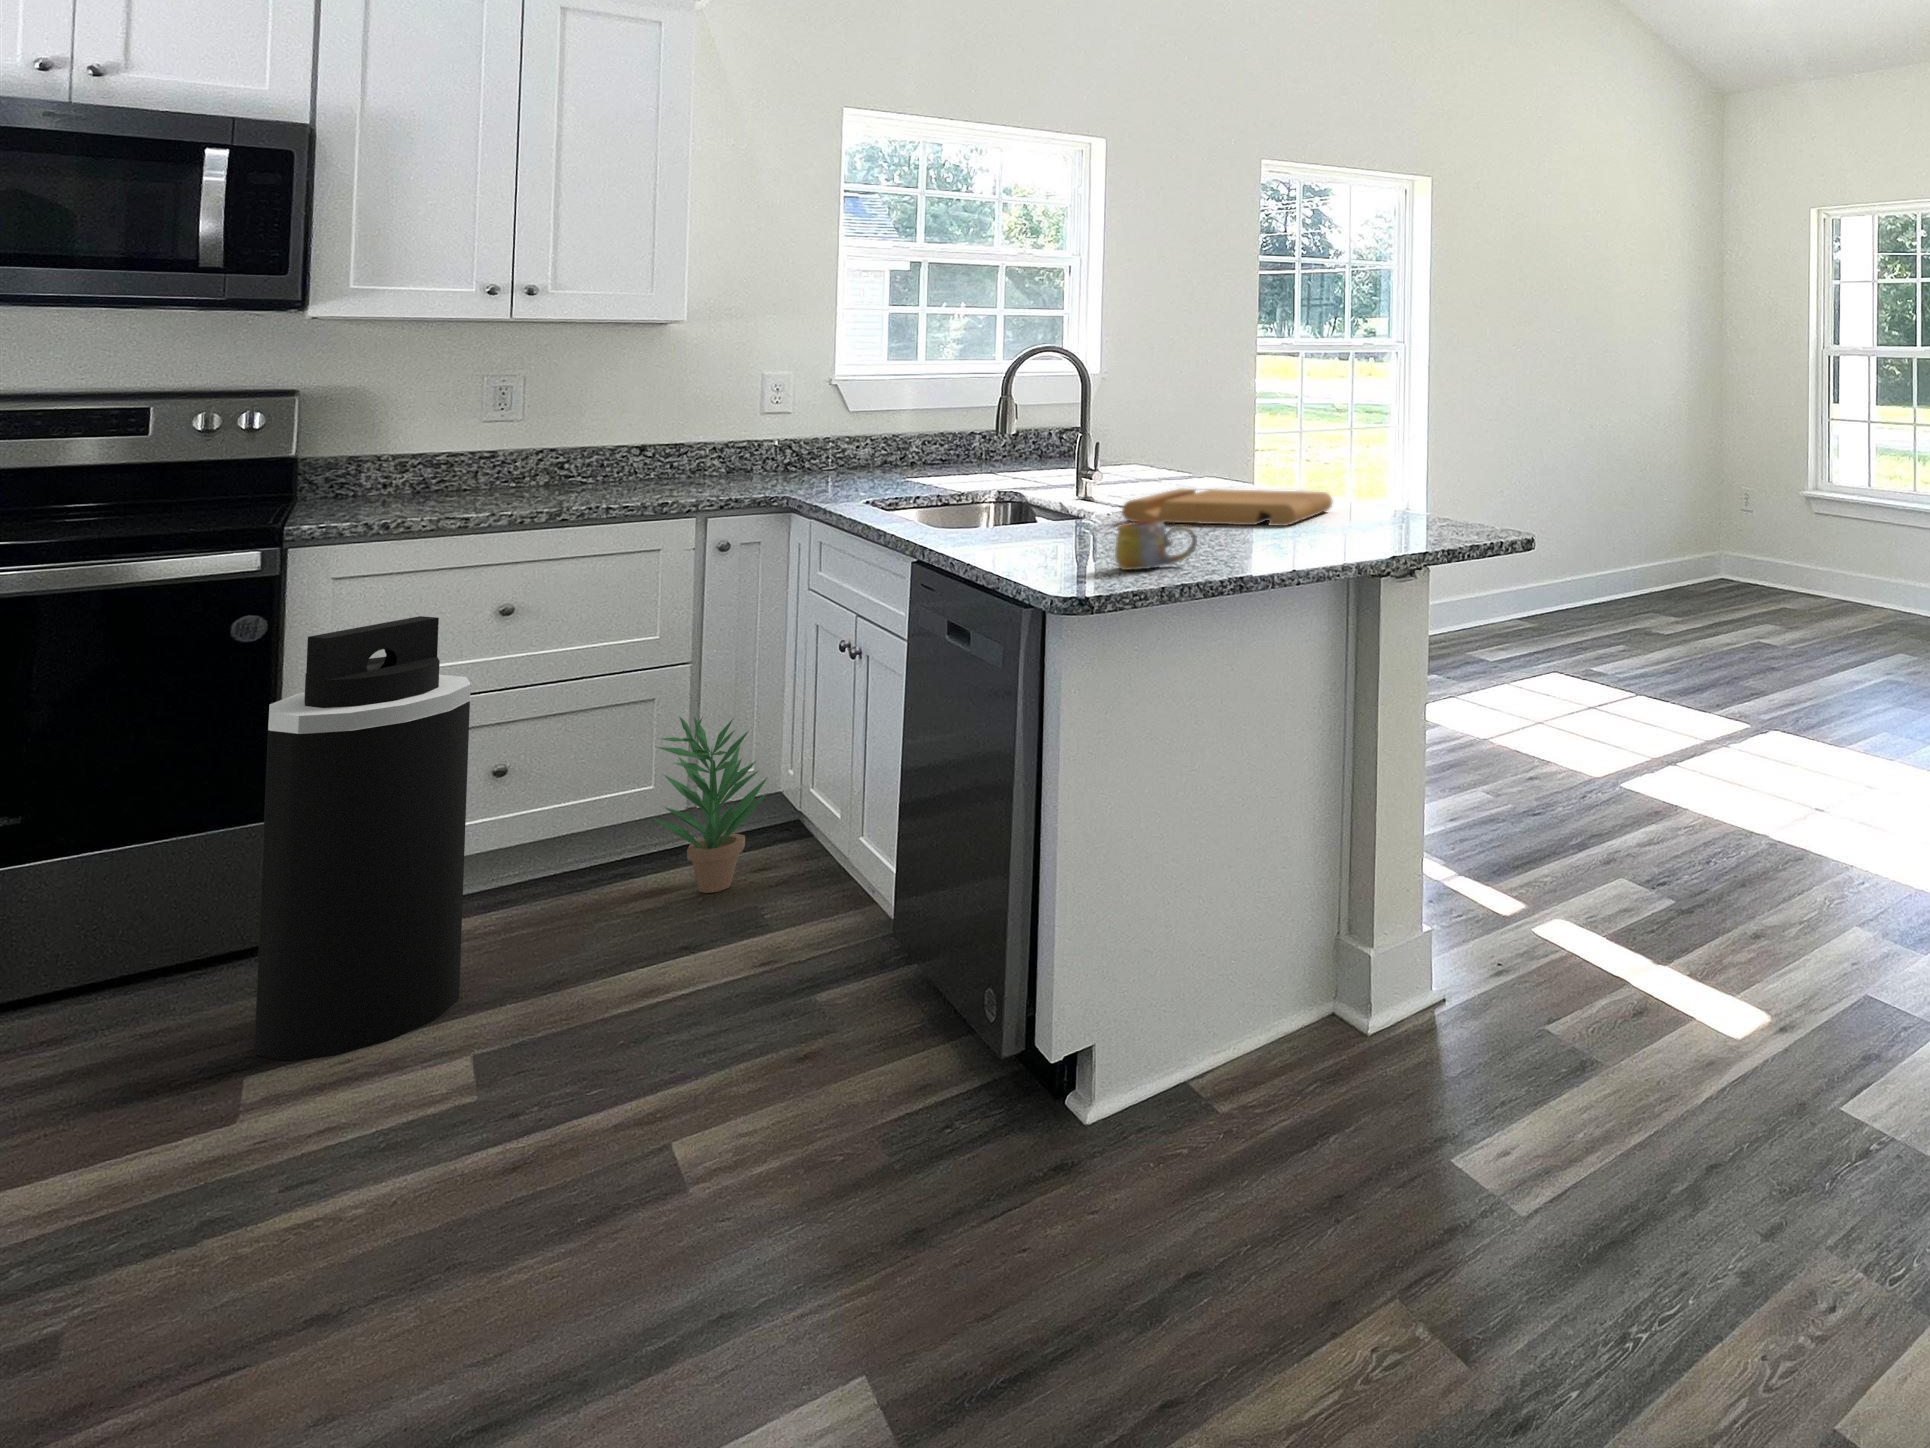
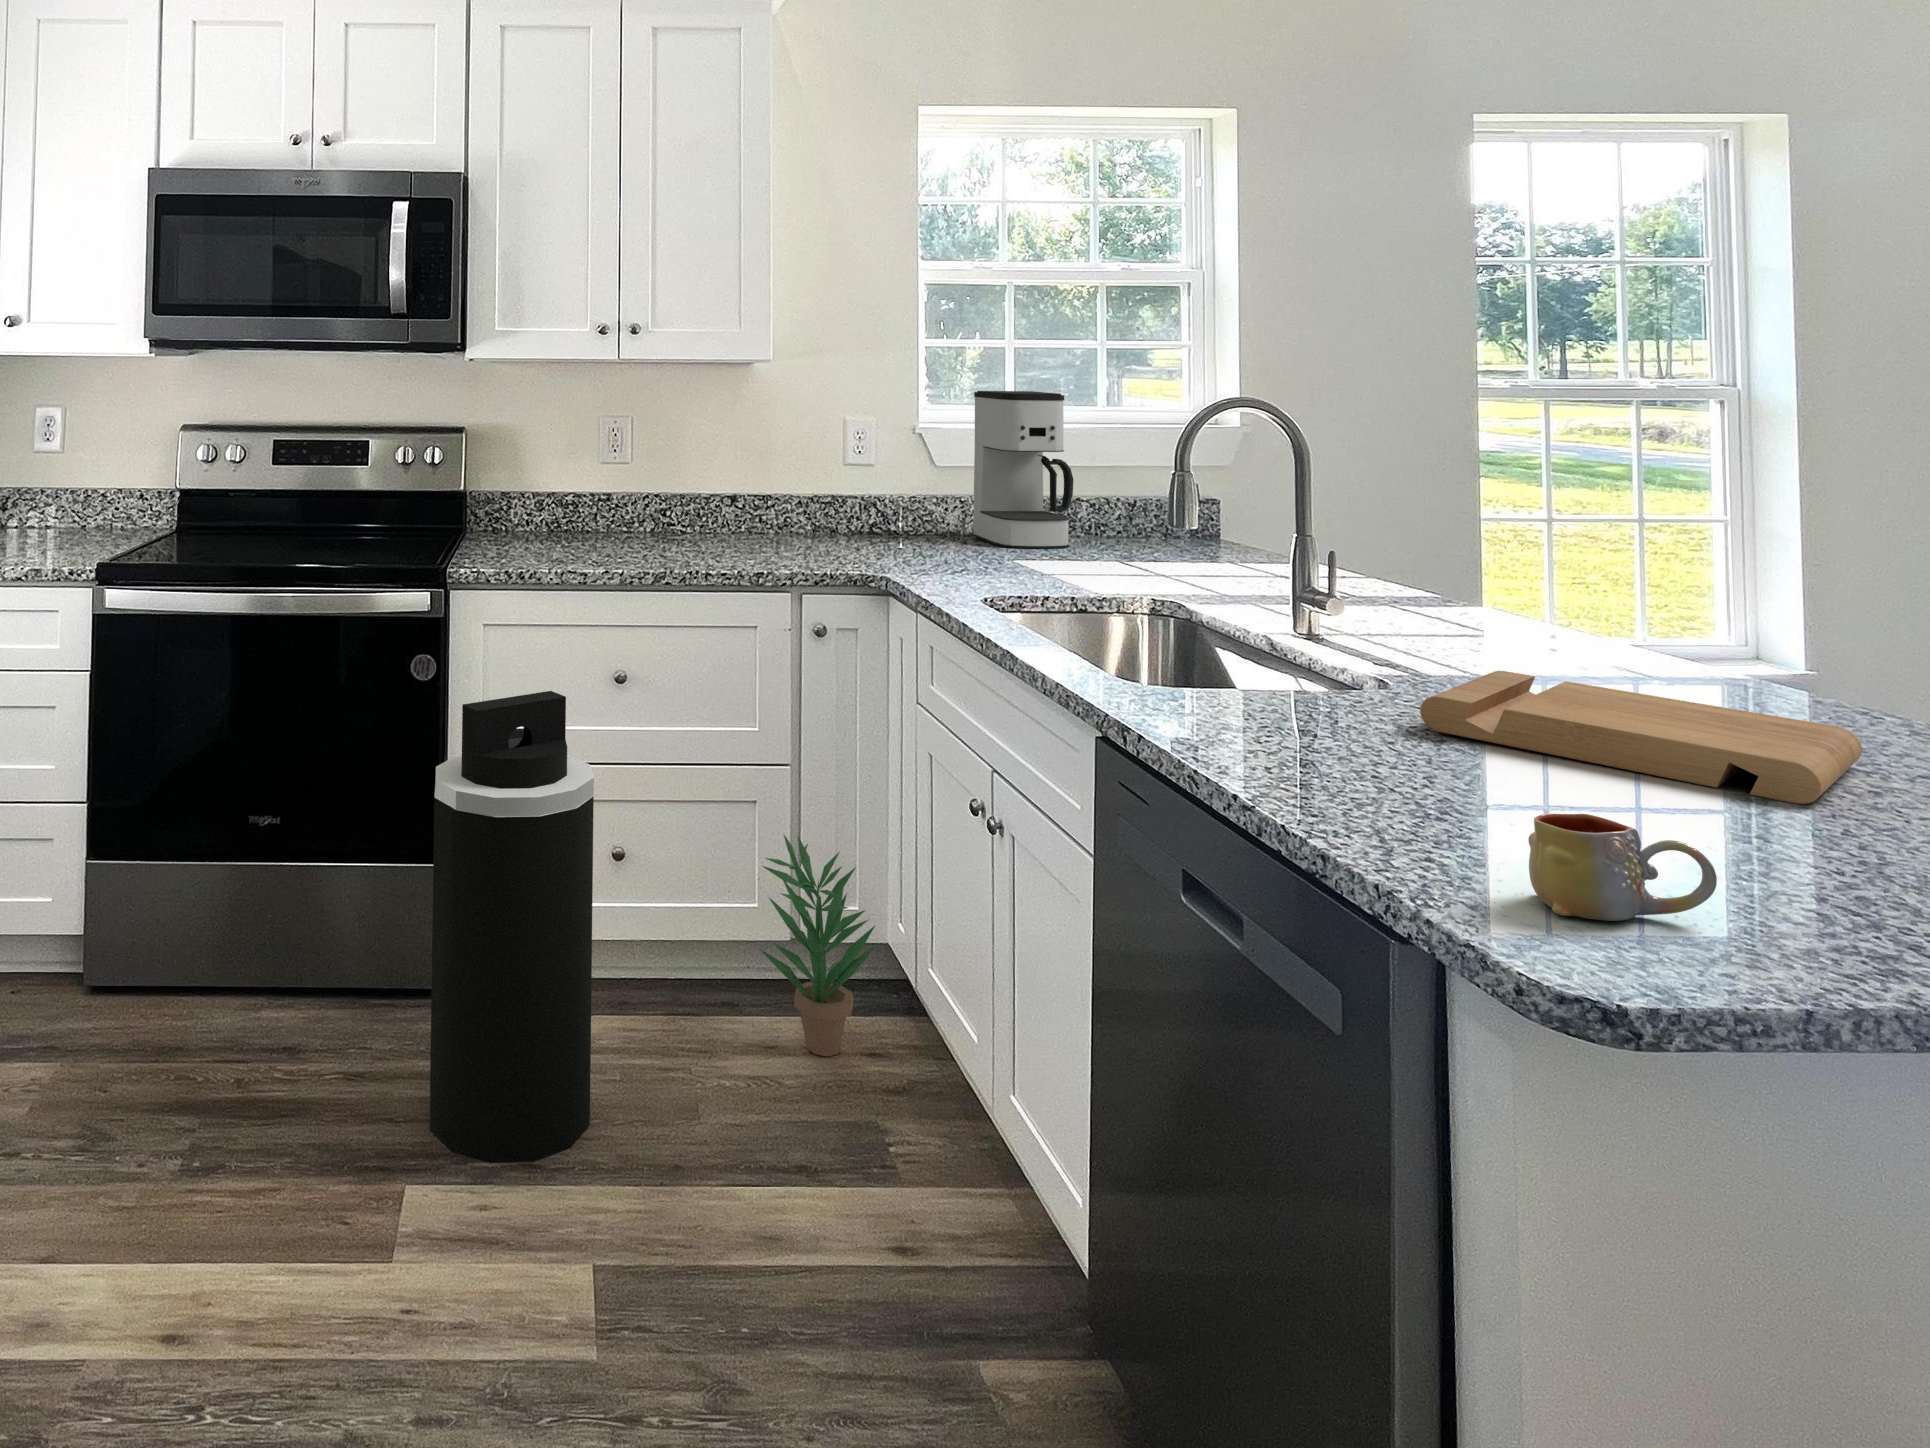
coffee maker: none [878,348,963,471] -> present [973,391,1073,548]

